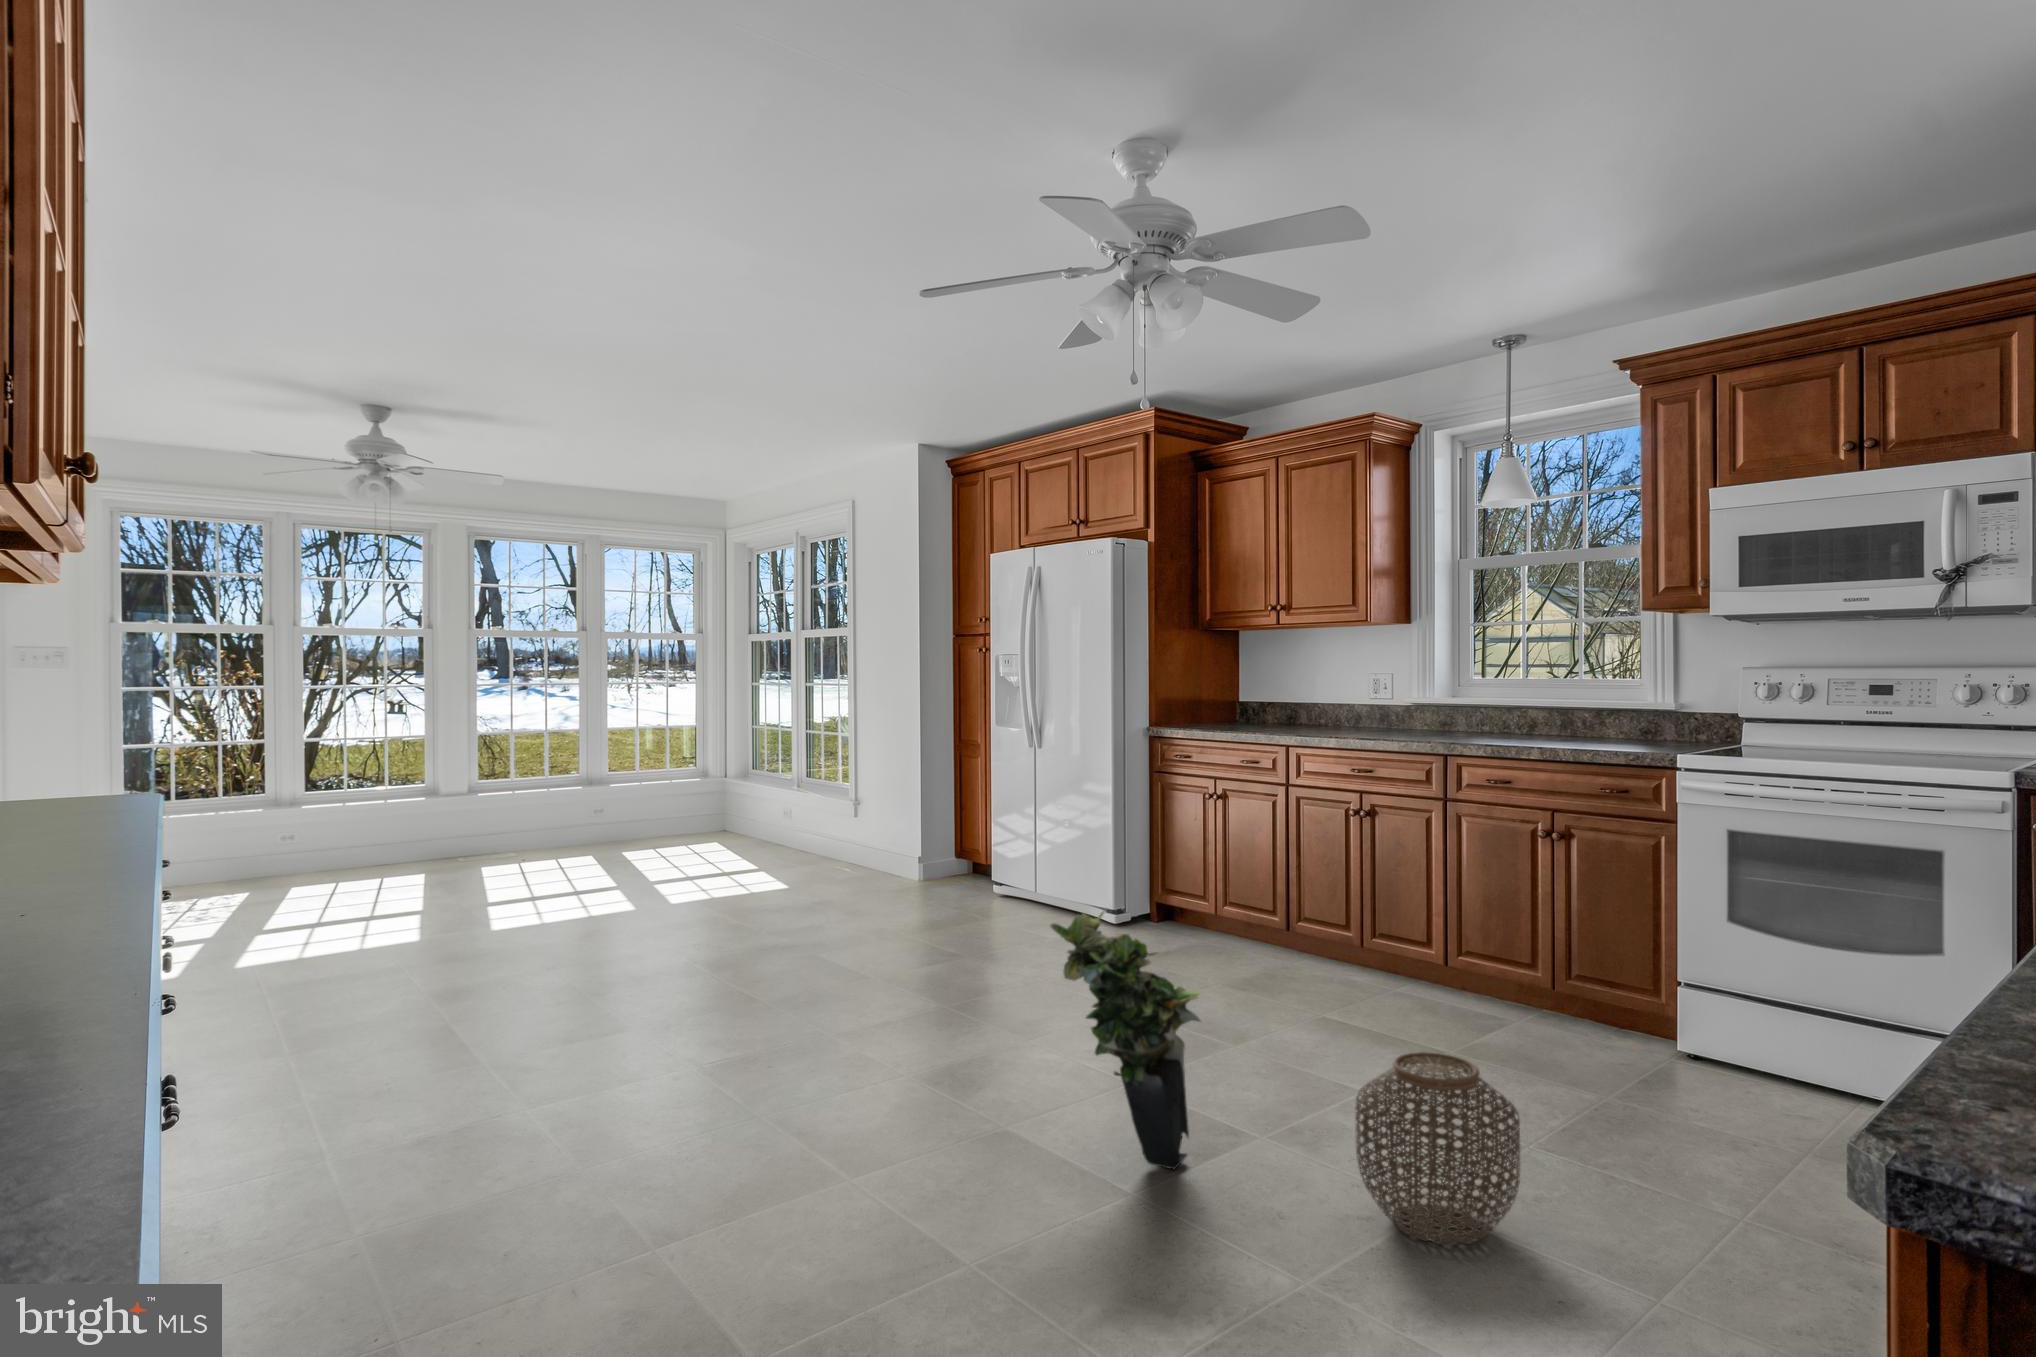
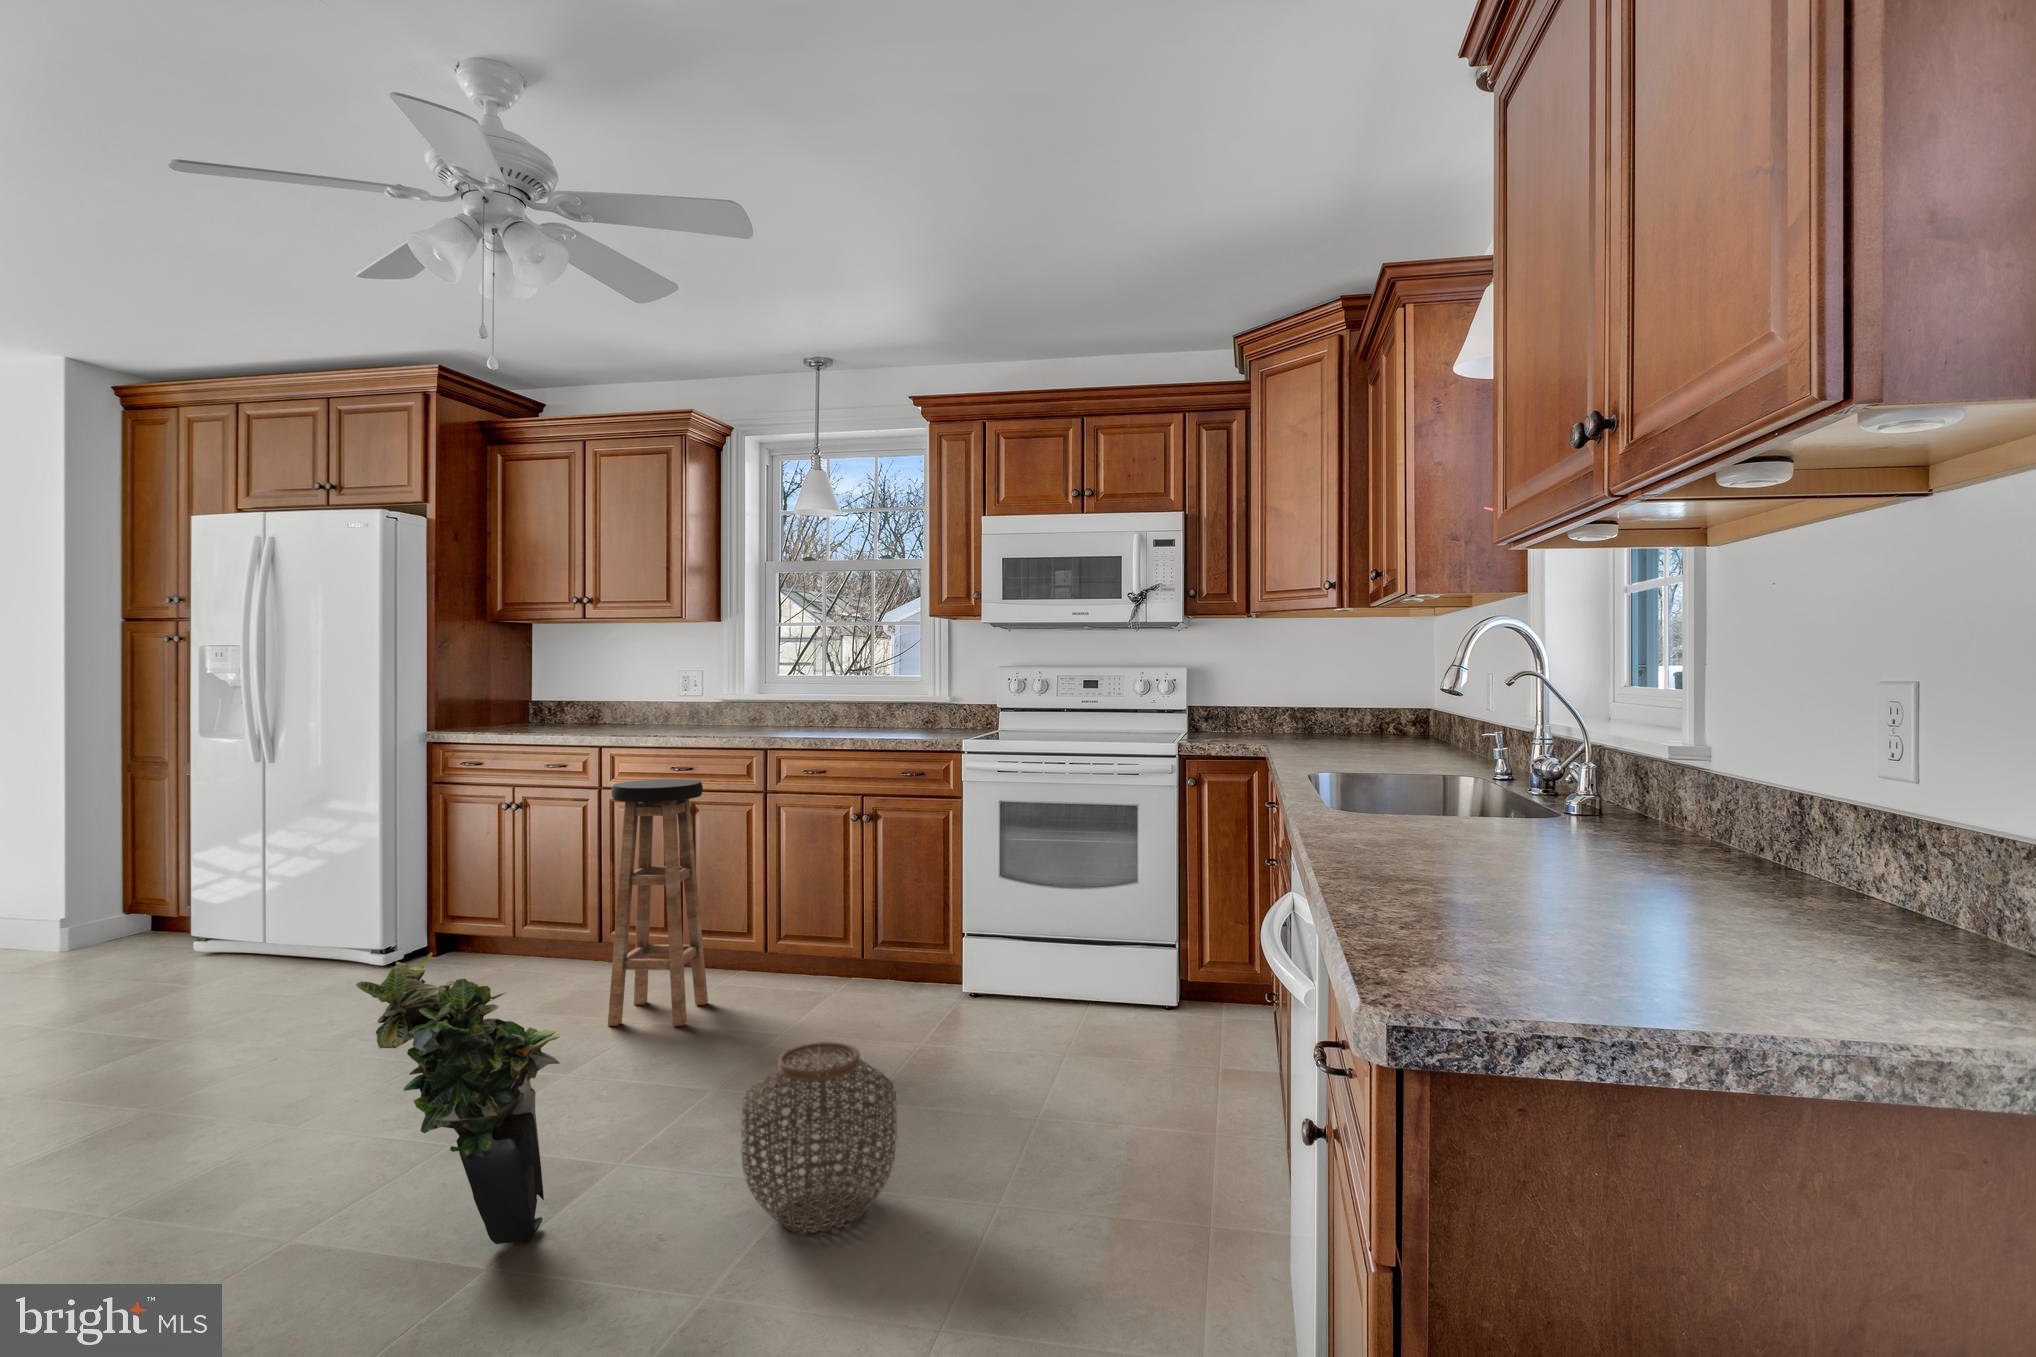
bar stool: none [1281,780,1380,1024] -> present [608,779,708,1026]

